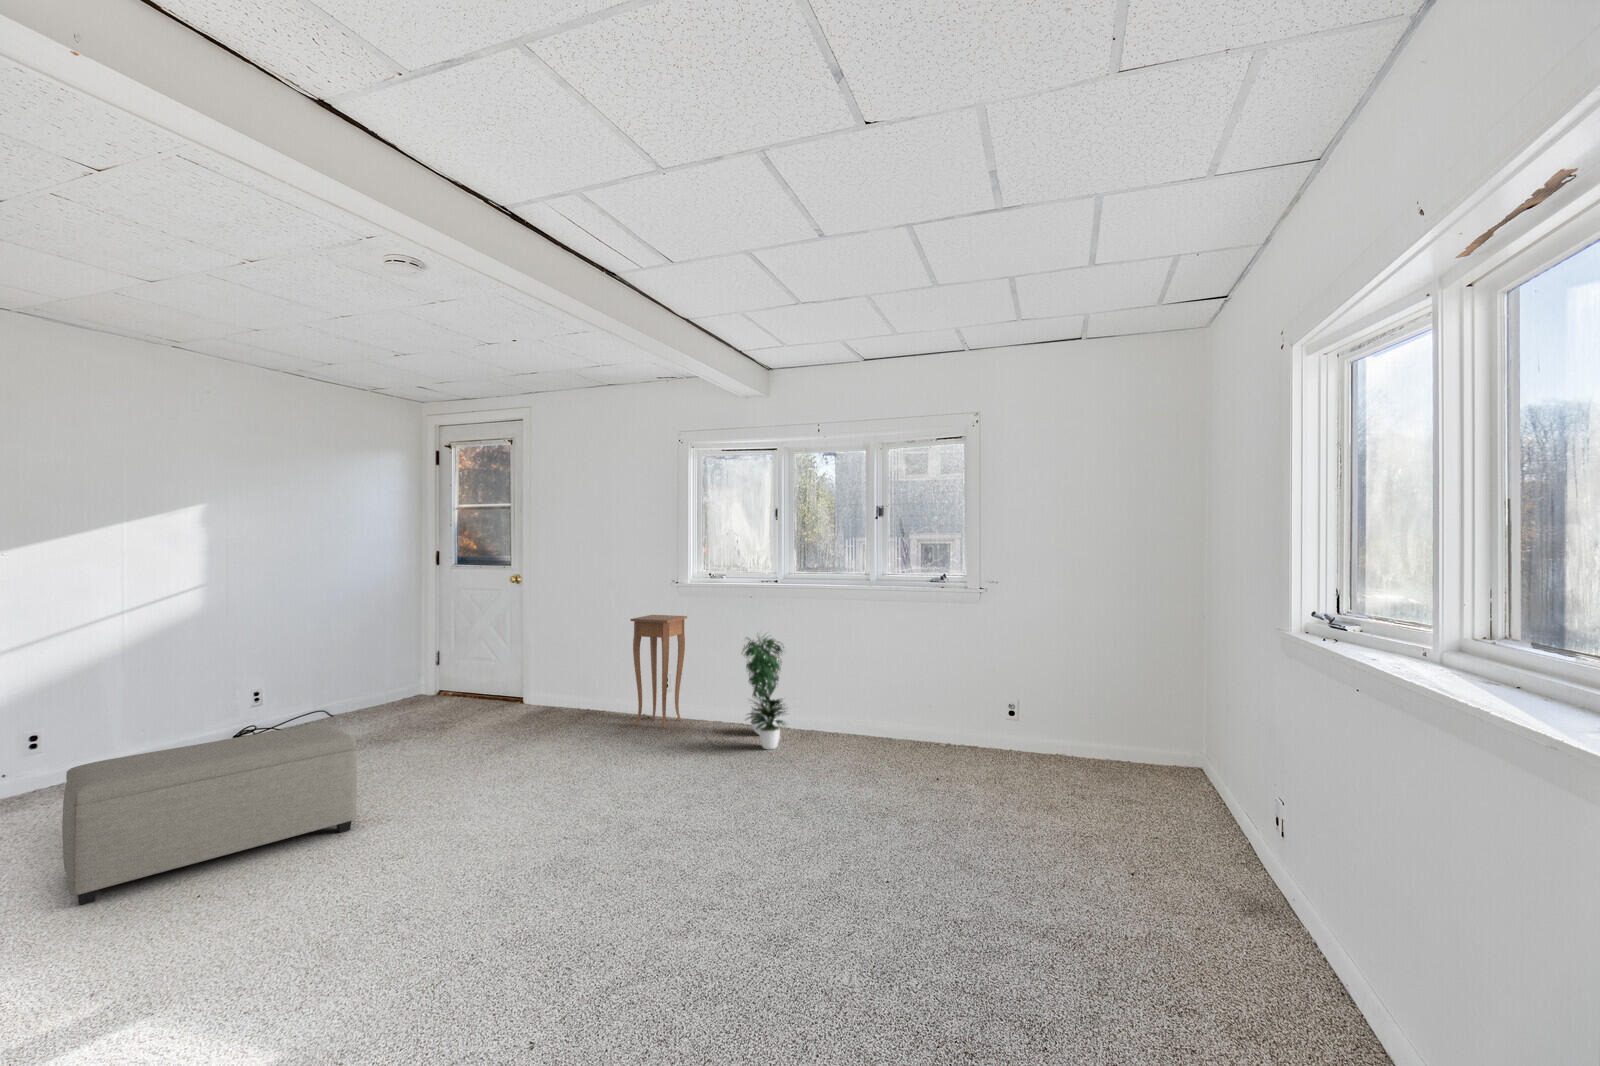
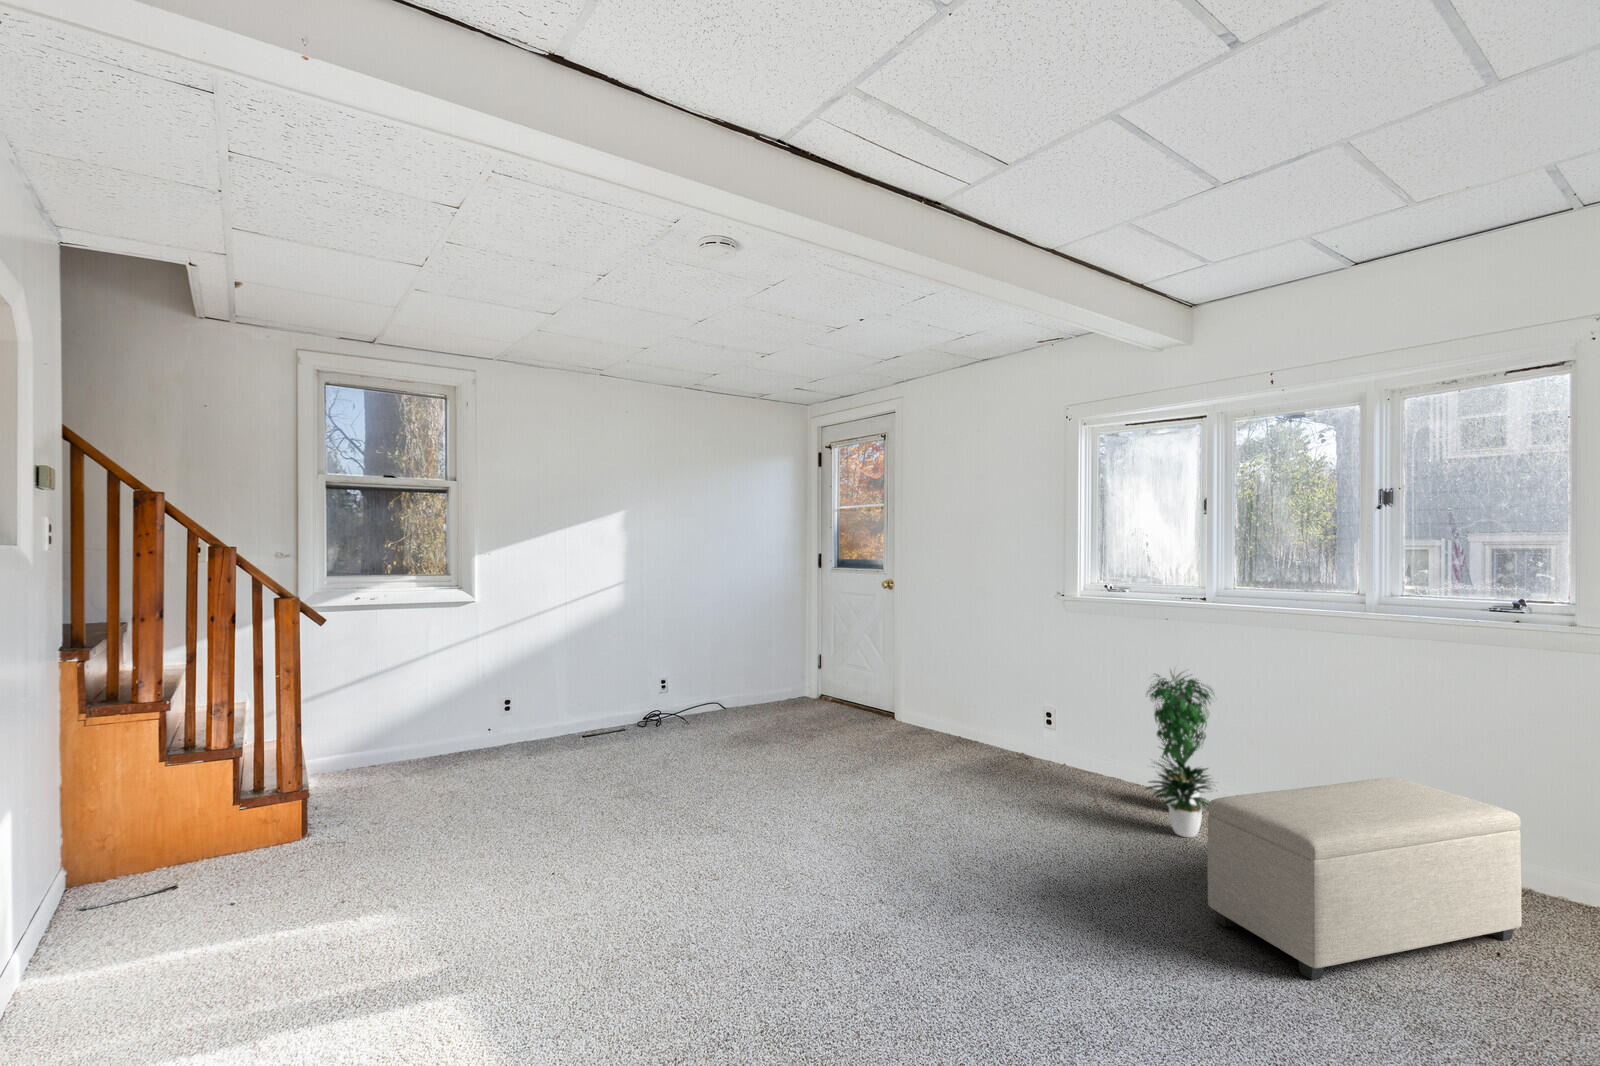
side table: present [630,615,687,728] -> none [1002,633,1076,778]
ottoman: present [62,724,357,905] -> present [1208,778,1522,980]

